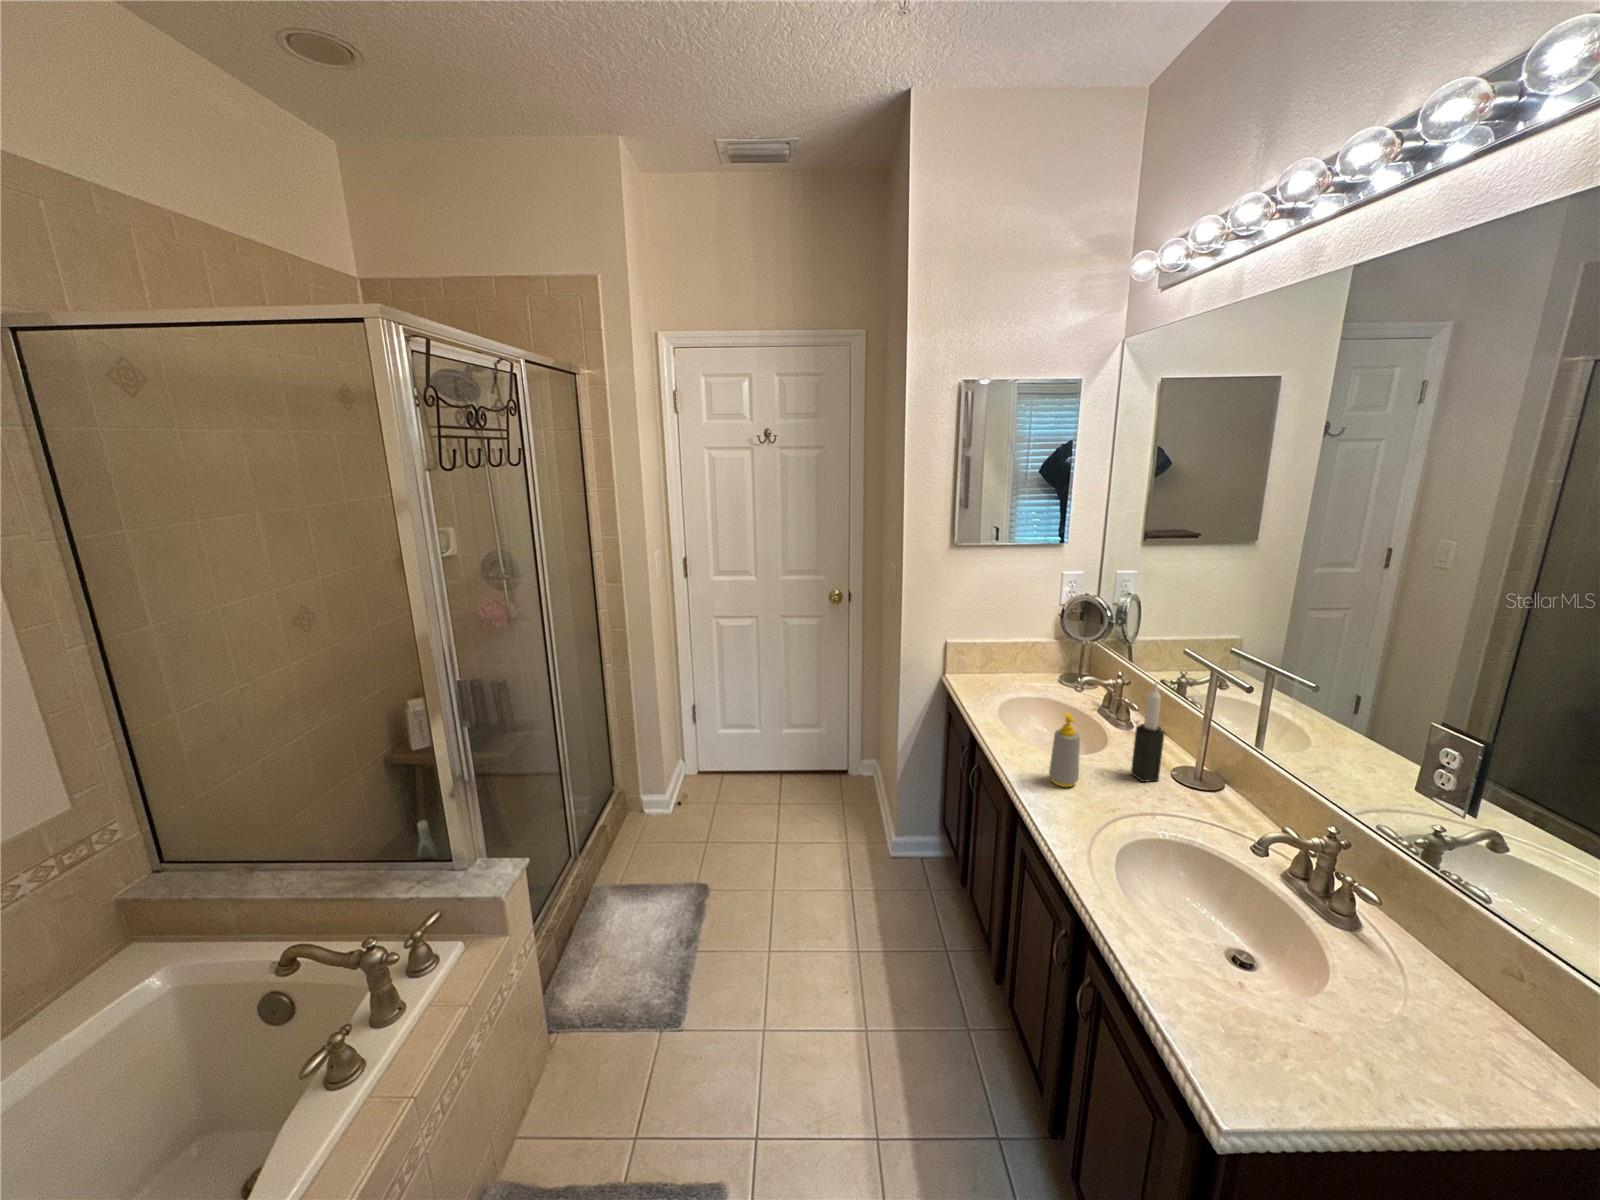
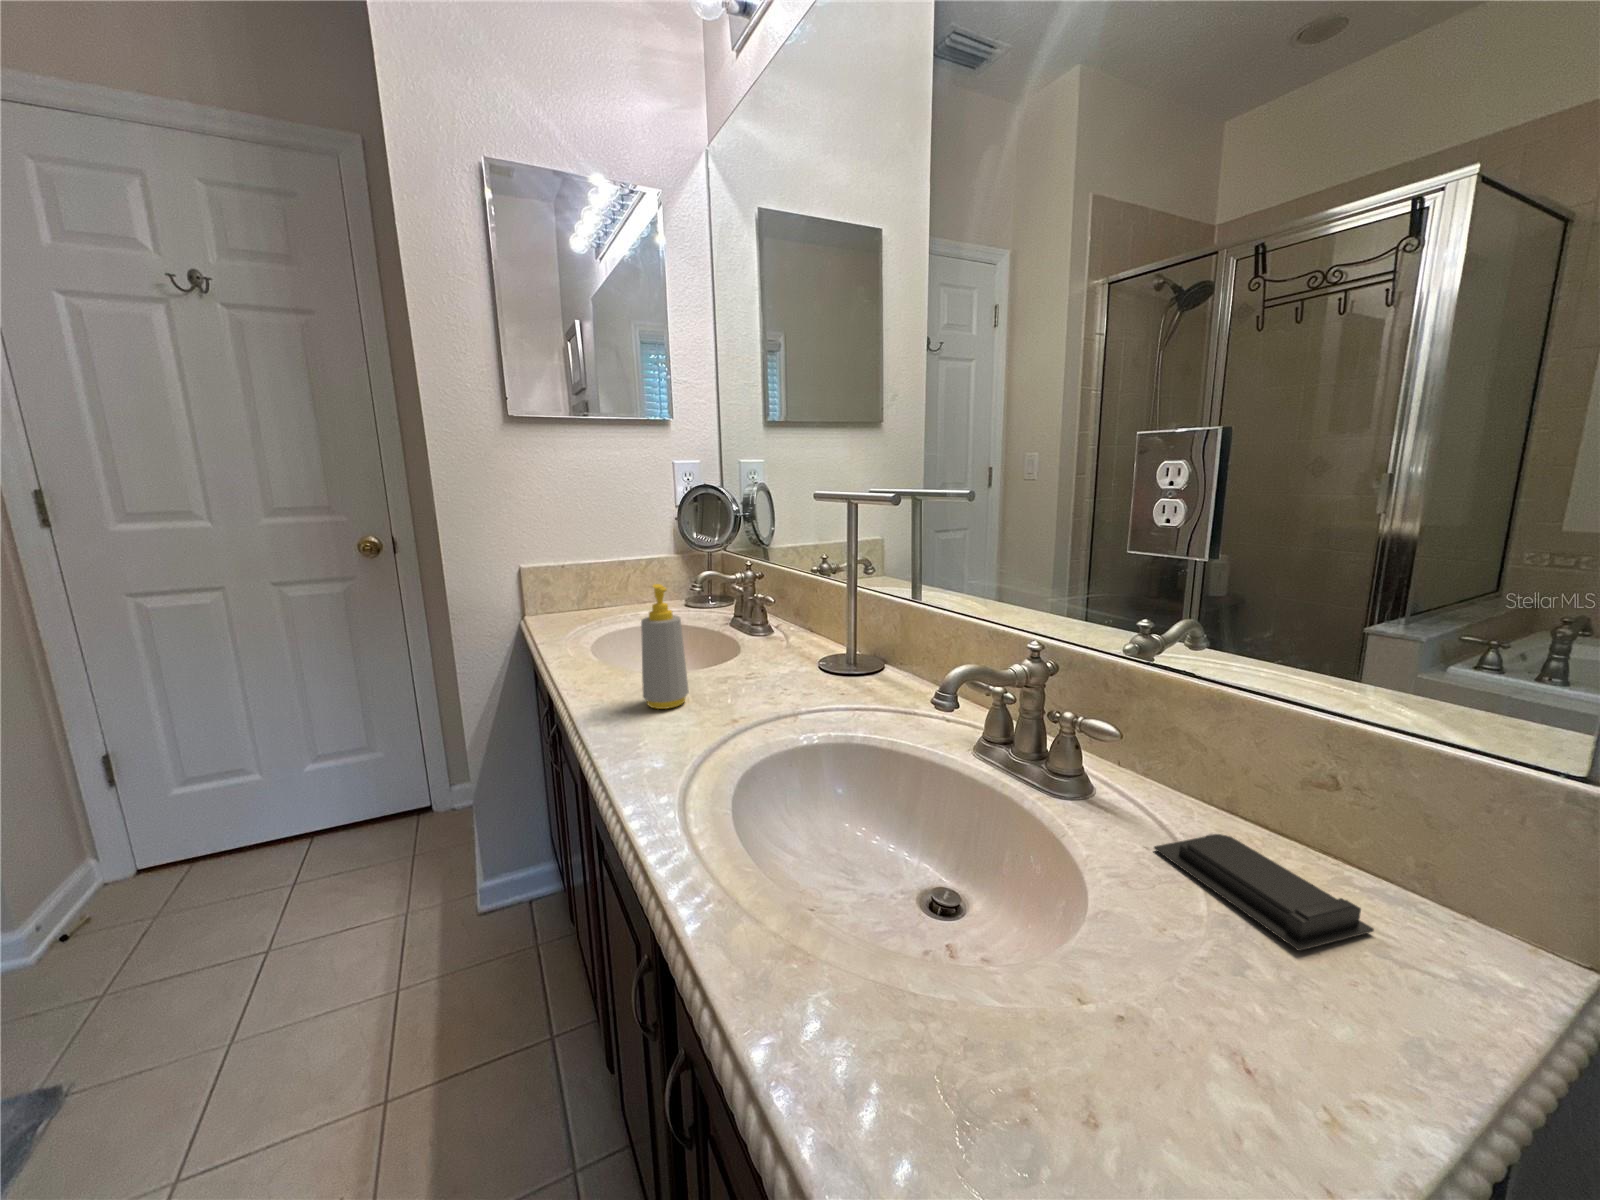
candle: present [1131,683,1164,782] -> none [765,526,804,680]
soap bar: none [1383,970,1500,1052] -> present [1154,834,1374,951]

